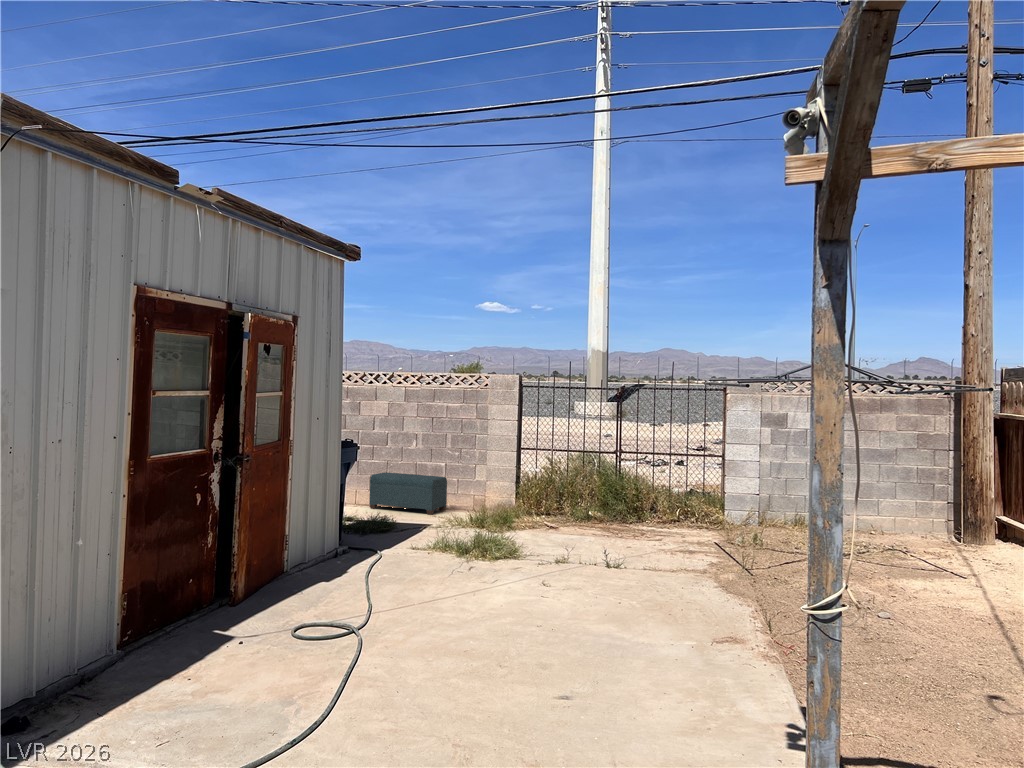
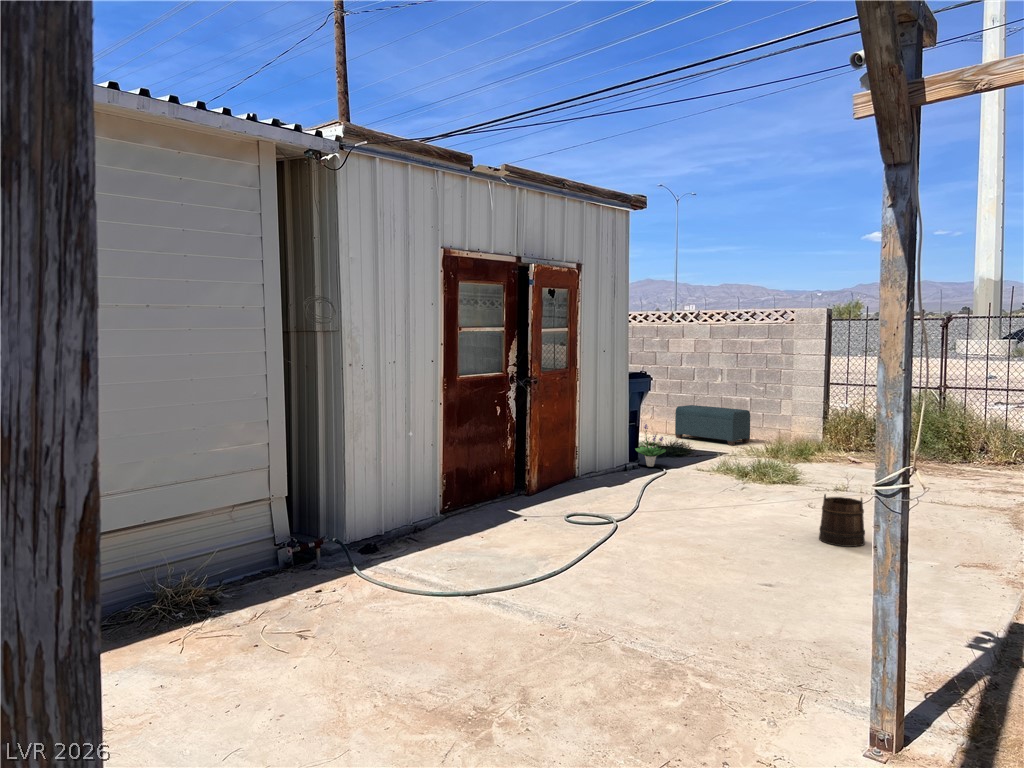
potted plant: none [342,499,378,547] -> present [636,424,666,467]
bucket: none [576,576,621,631] -> present [819,494,865,547]

